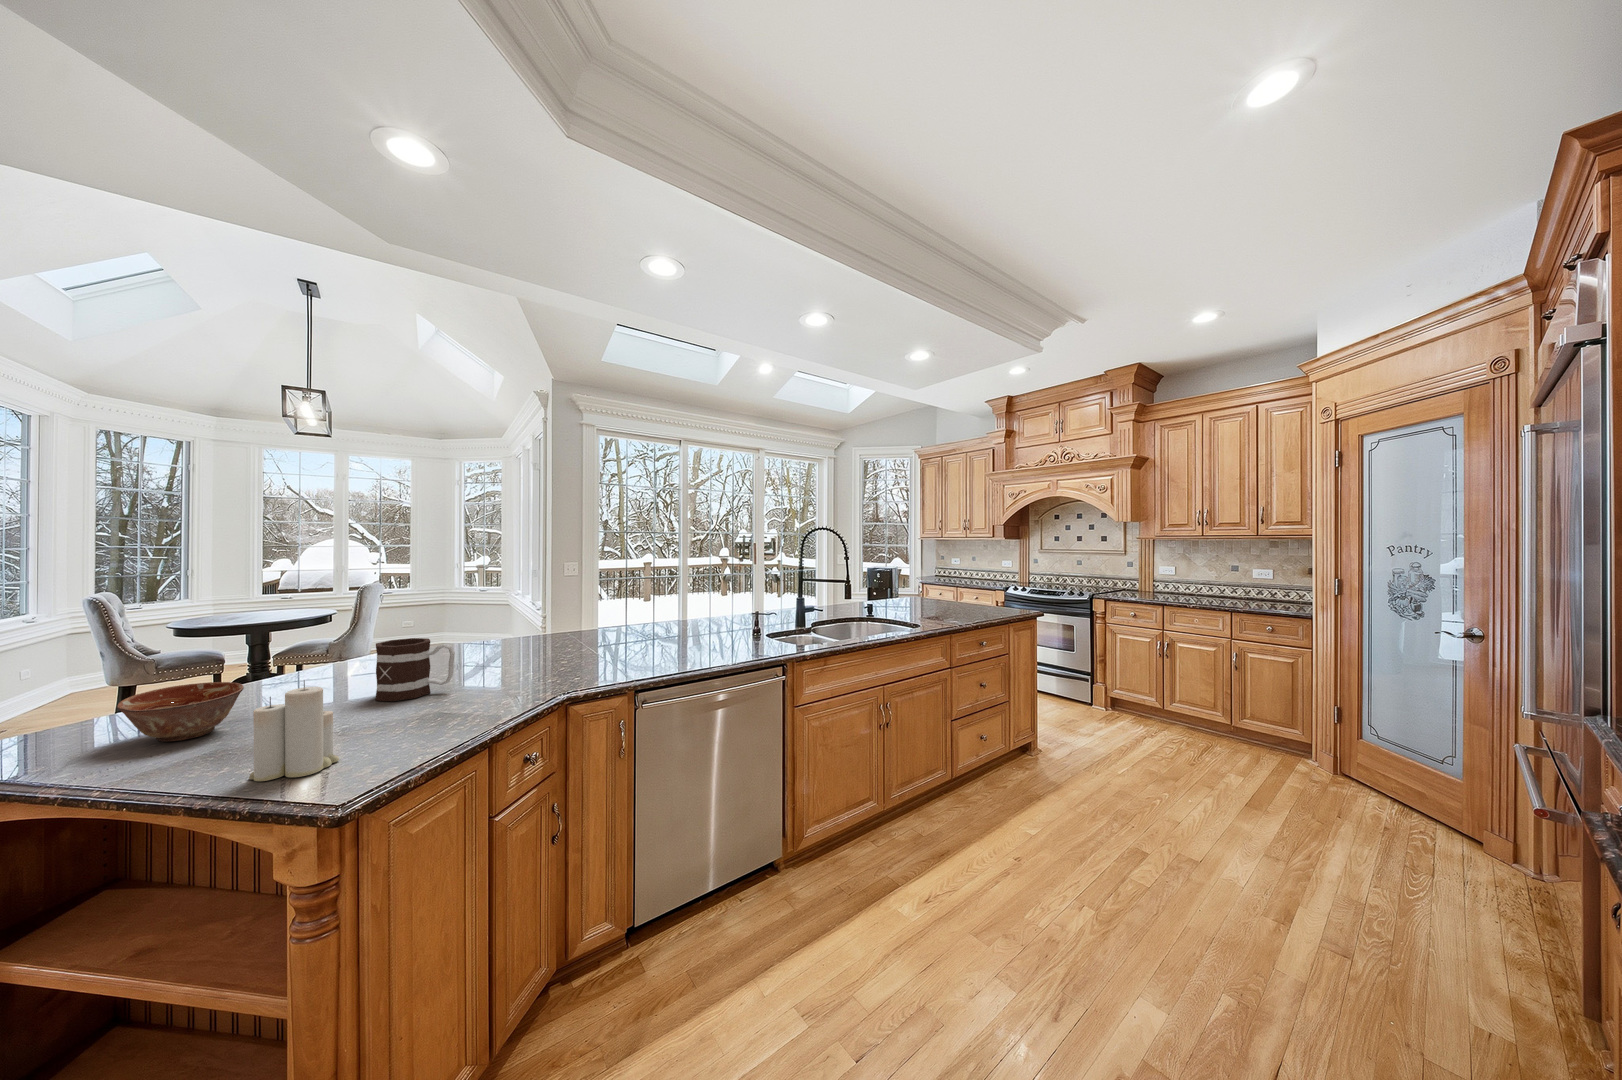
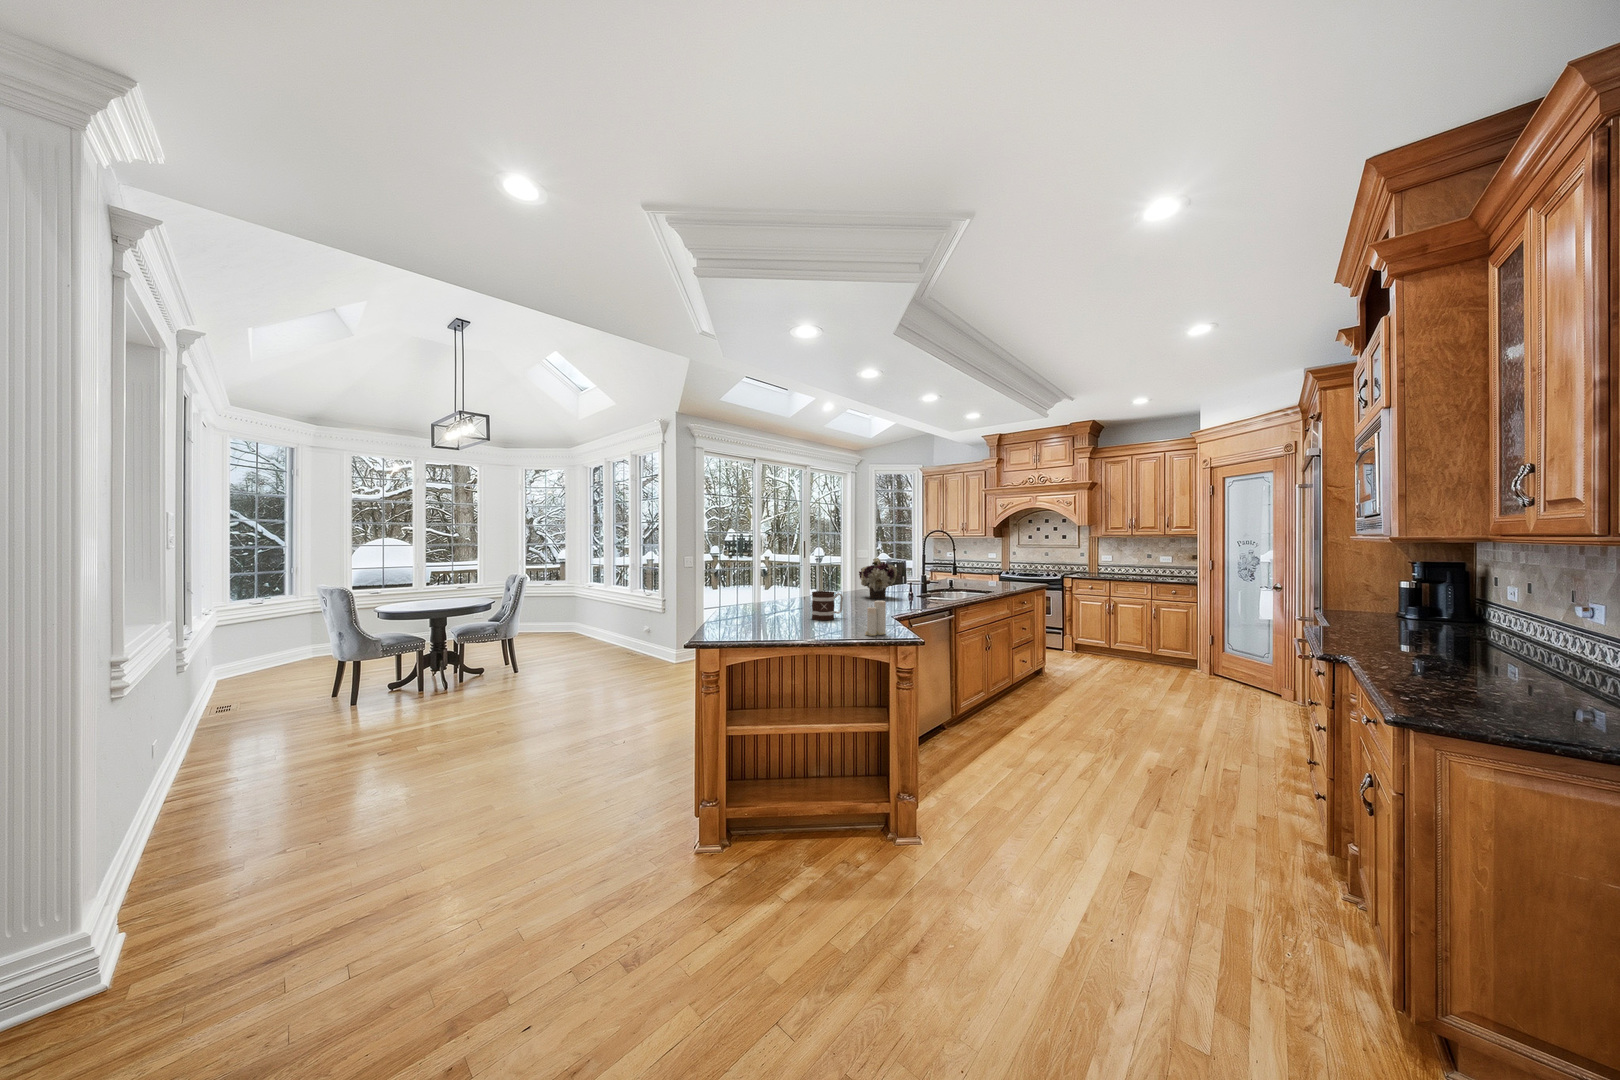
flower arrangement: none [656,568,720,638] -> present [859,558,897,599]
ceramic bowl: present [117,682,244,741] -> none [769,608,806,630]

